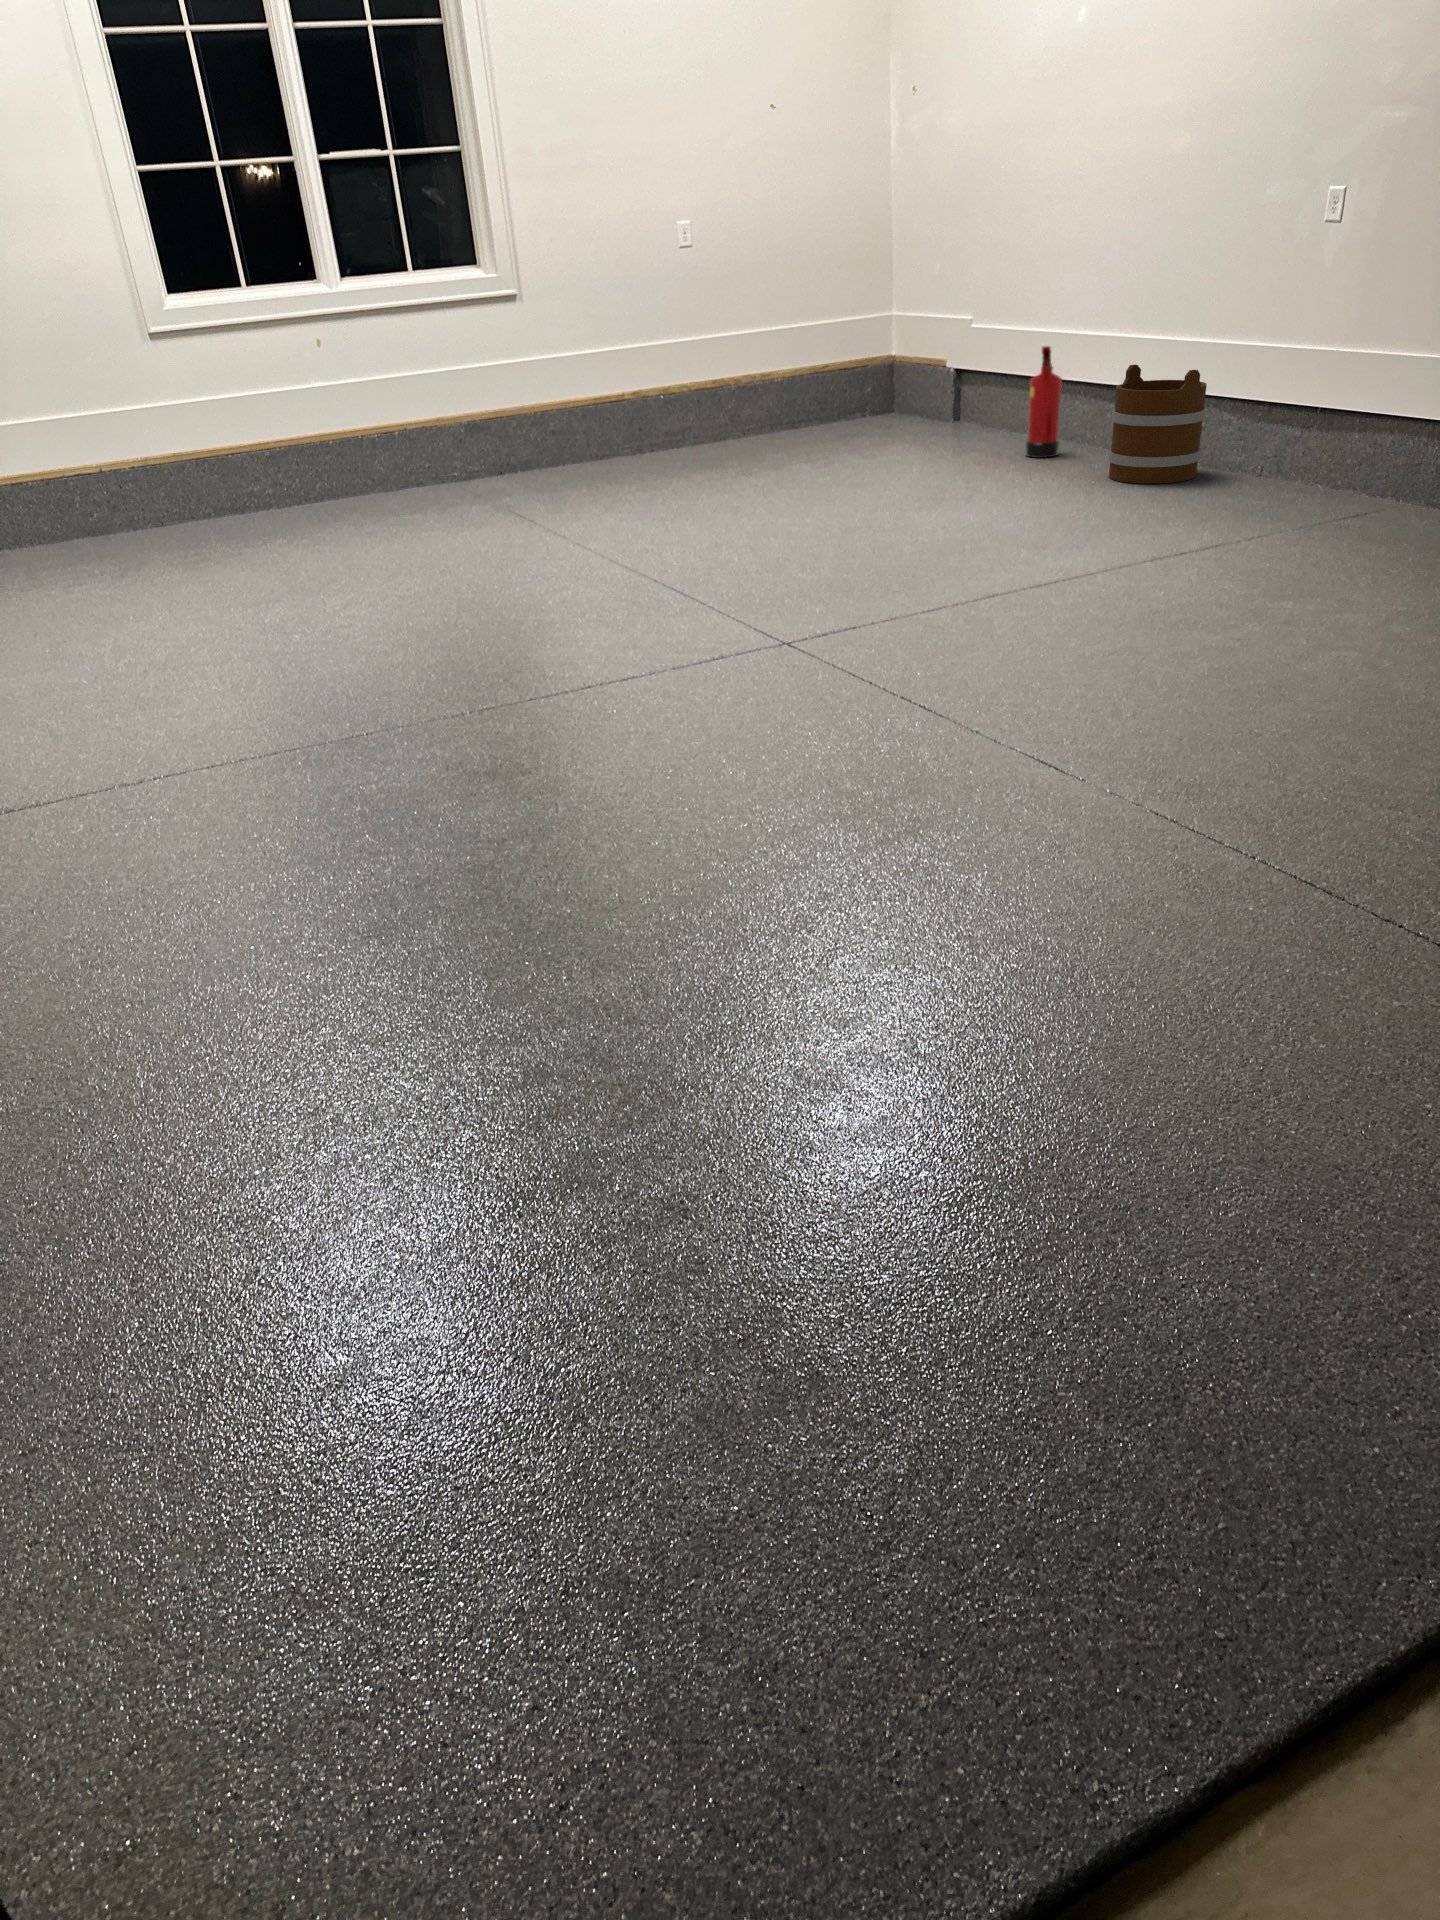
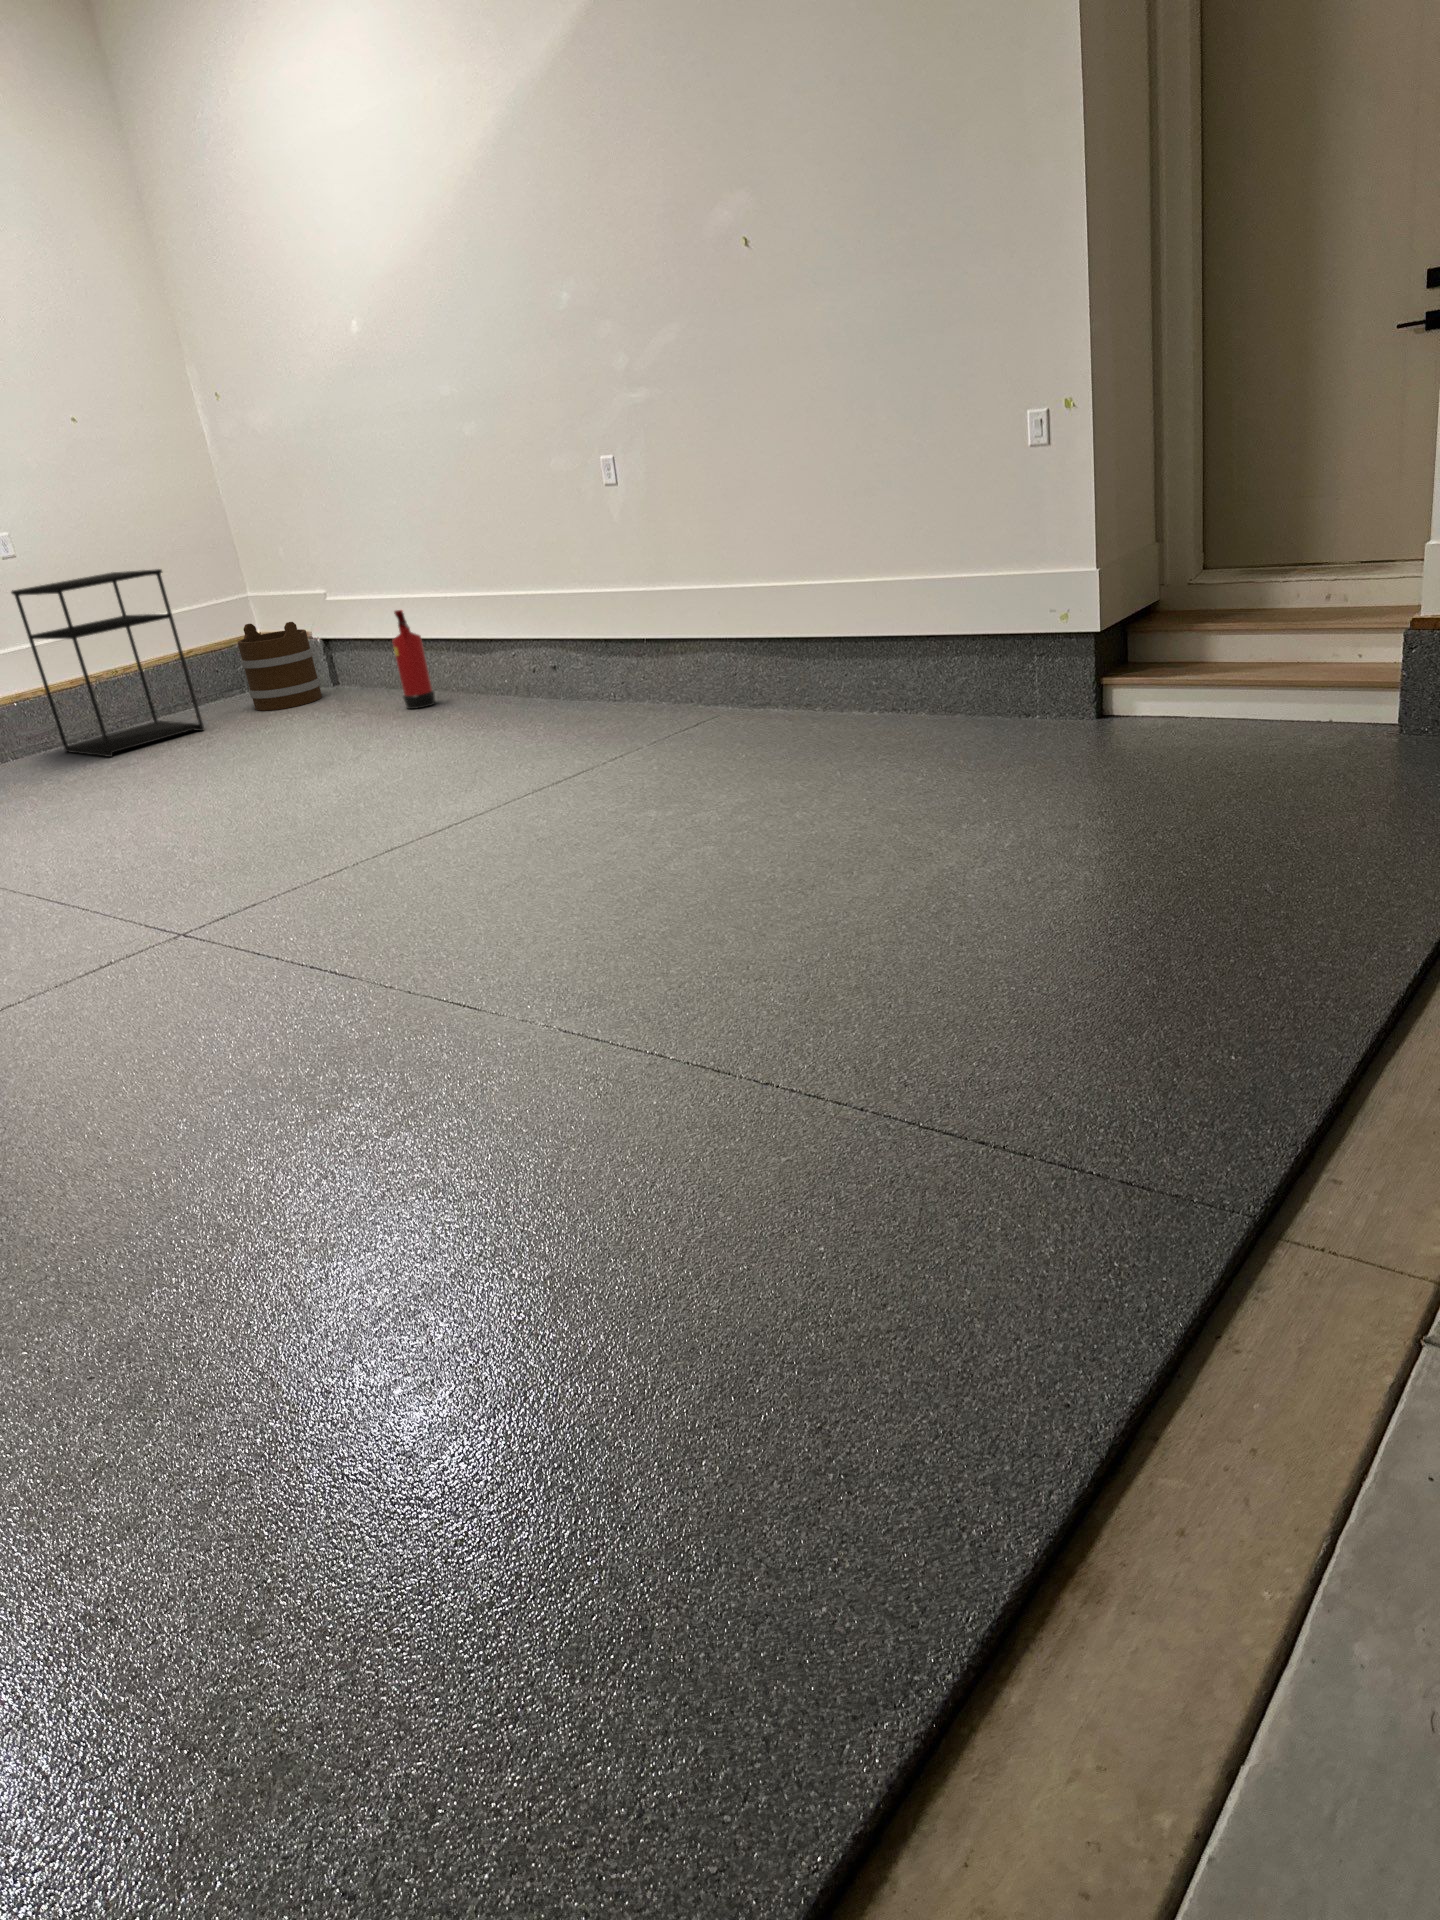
shelving unit: none [682,274,823,462] -> present [11,569,204,757]
bucket: present [1109,365,1207,484] -> present [238,622,322,710]

